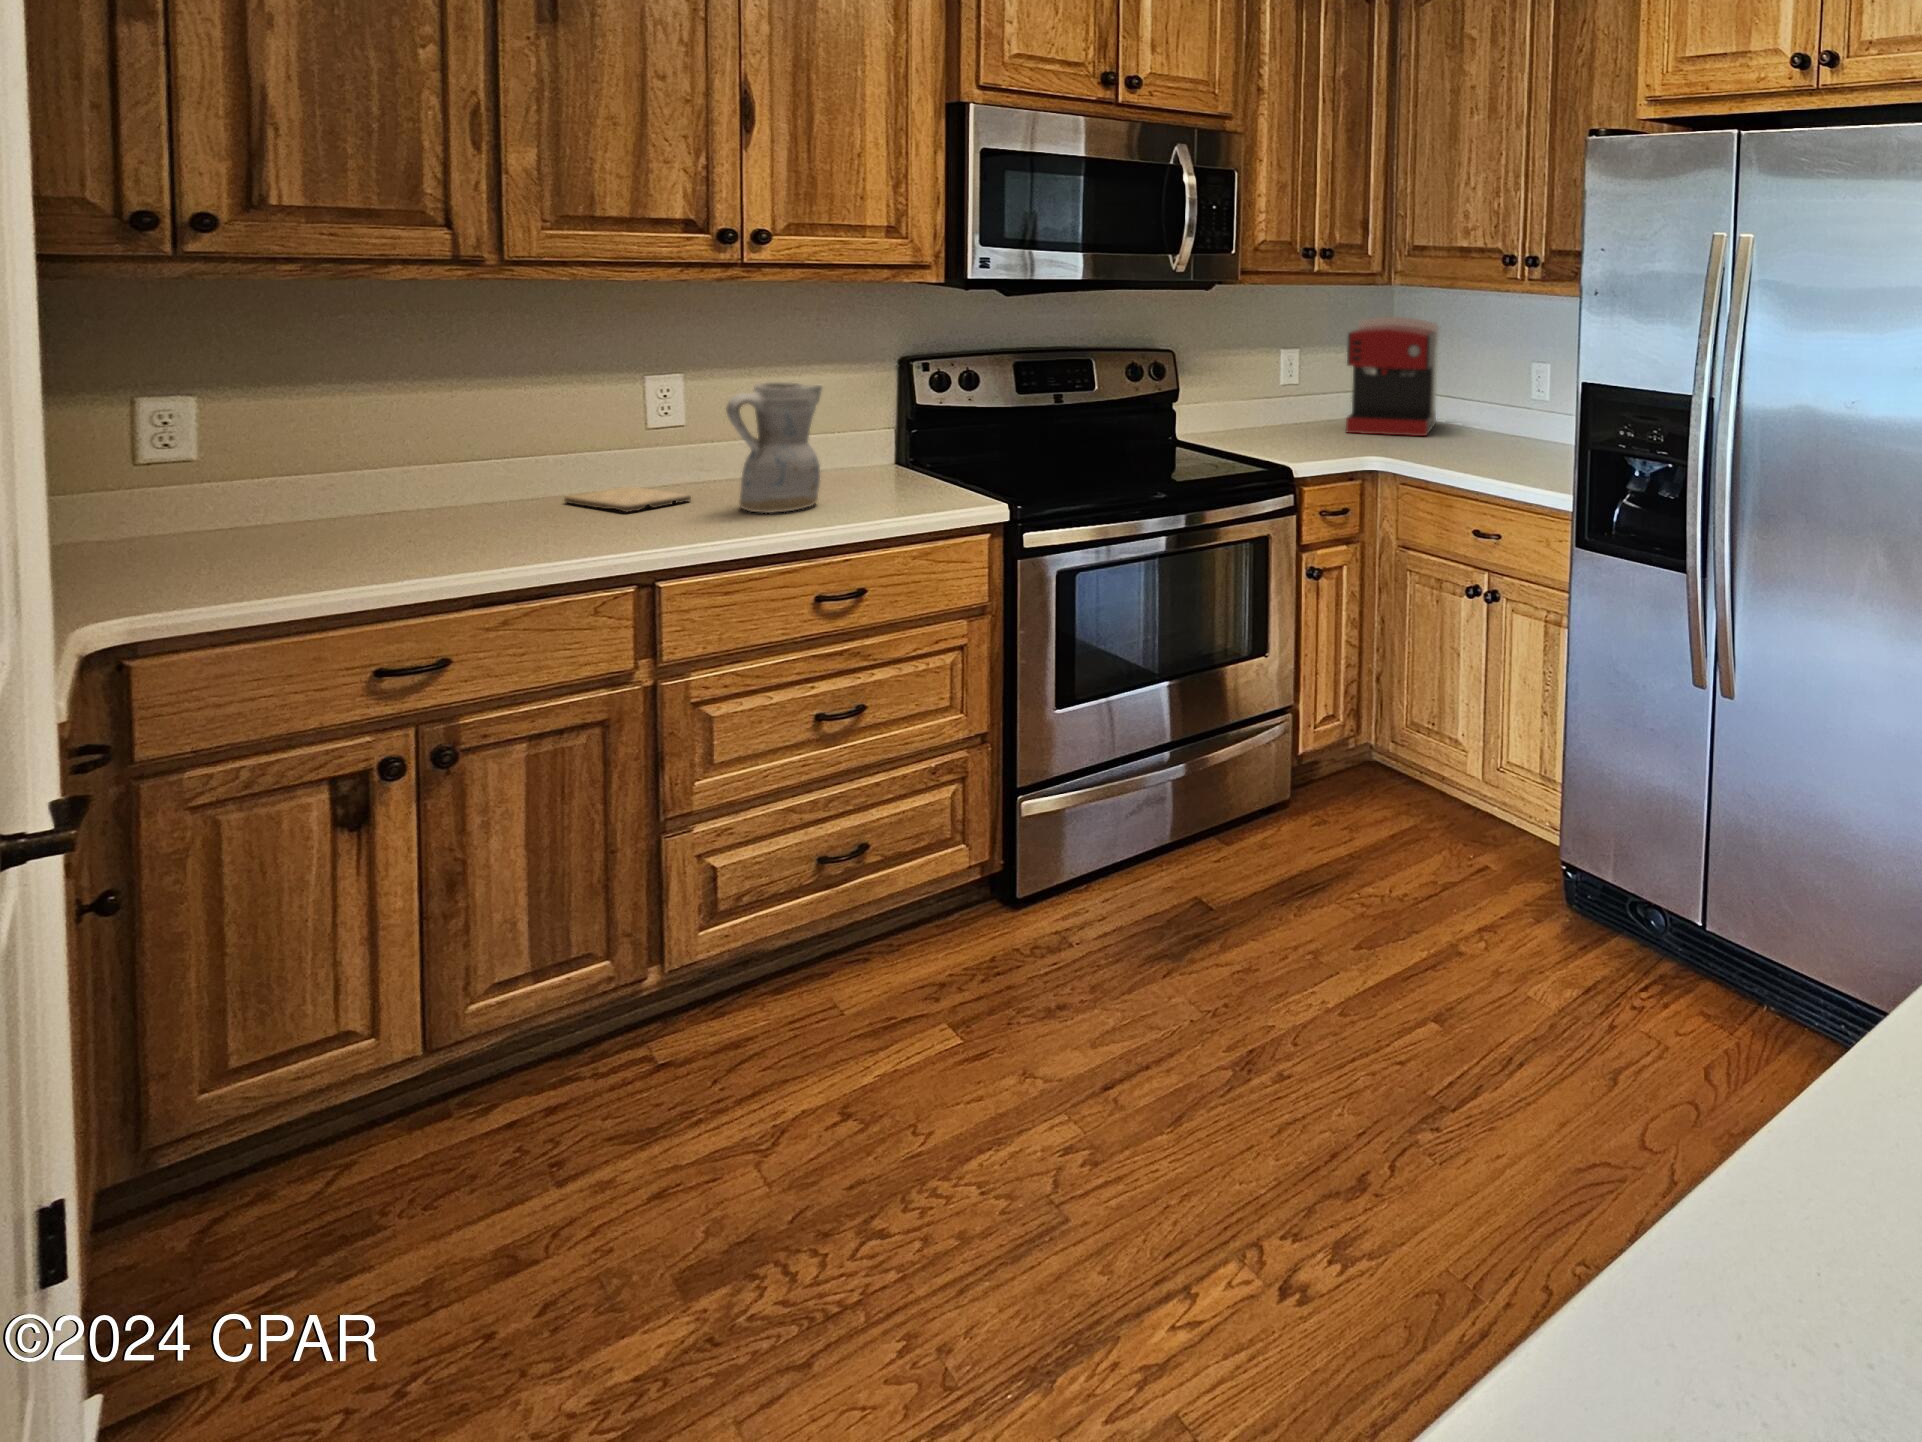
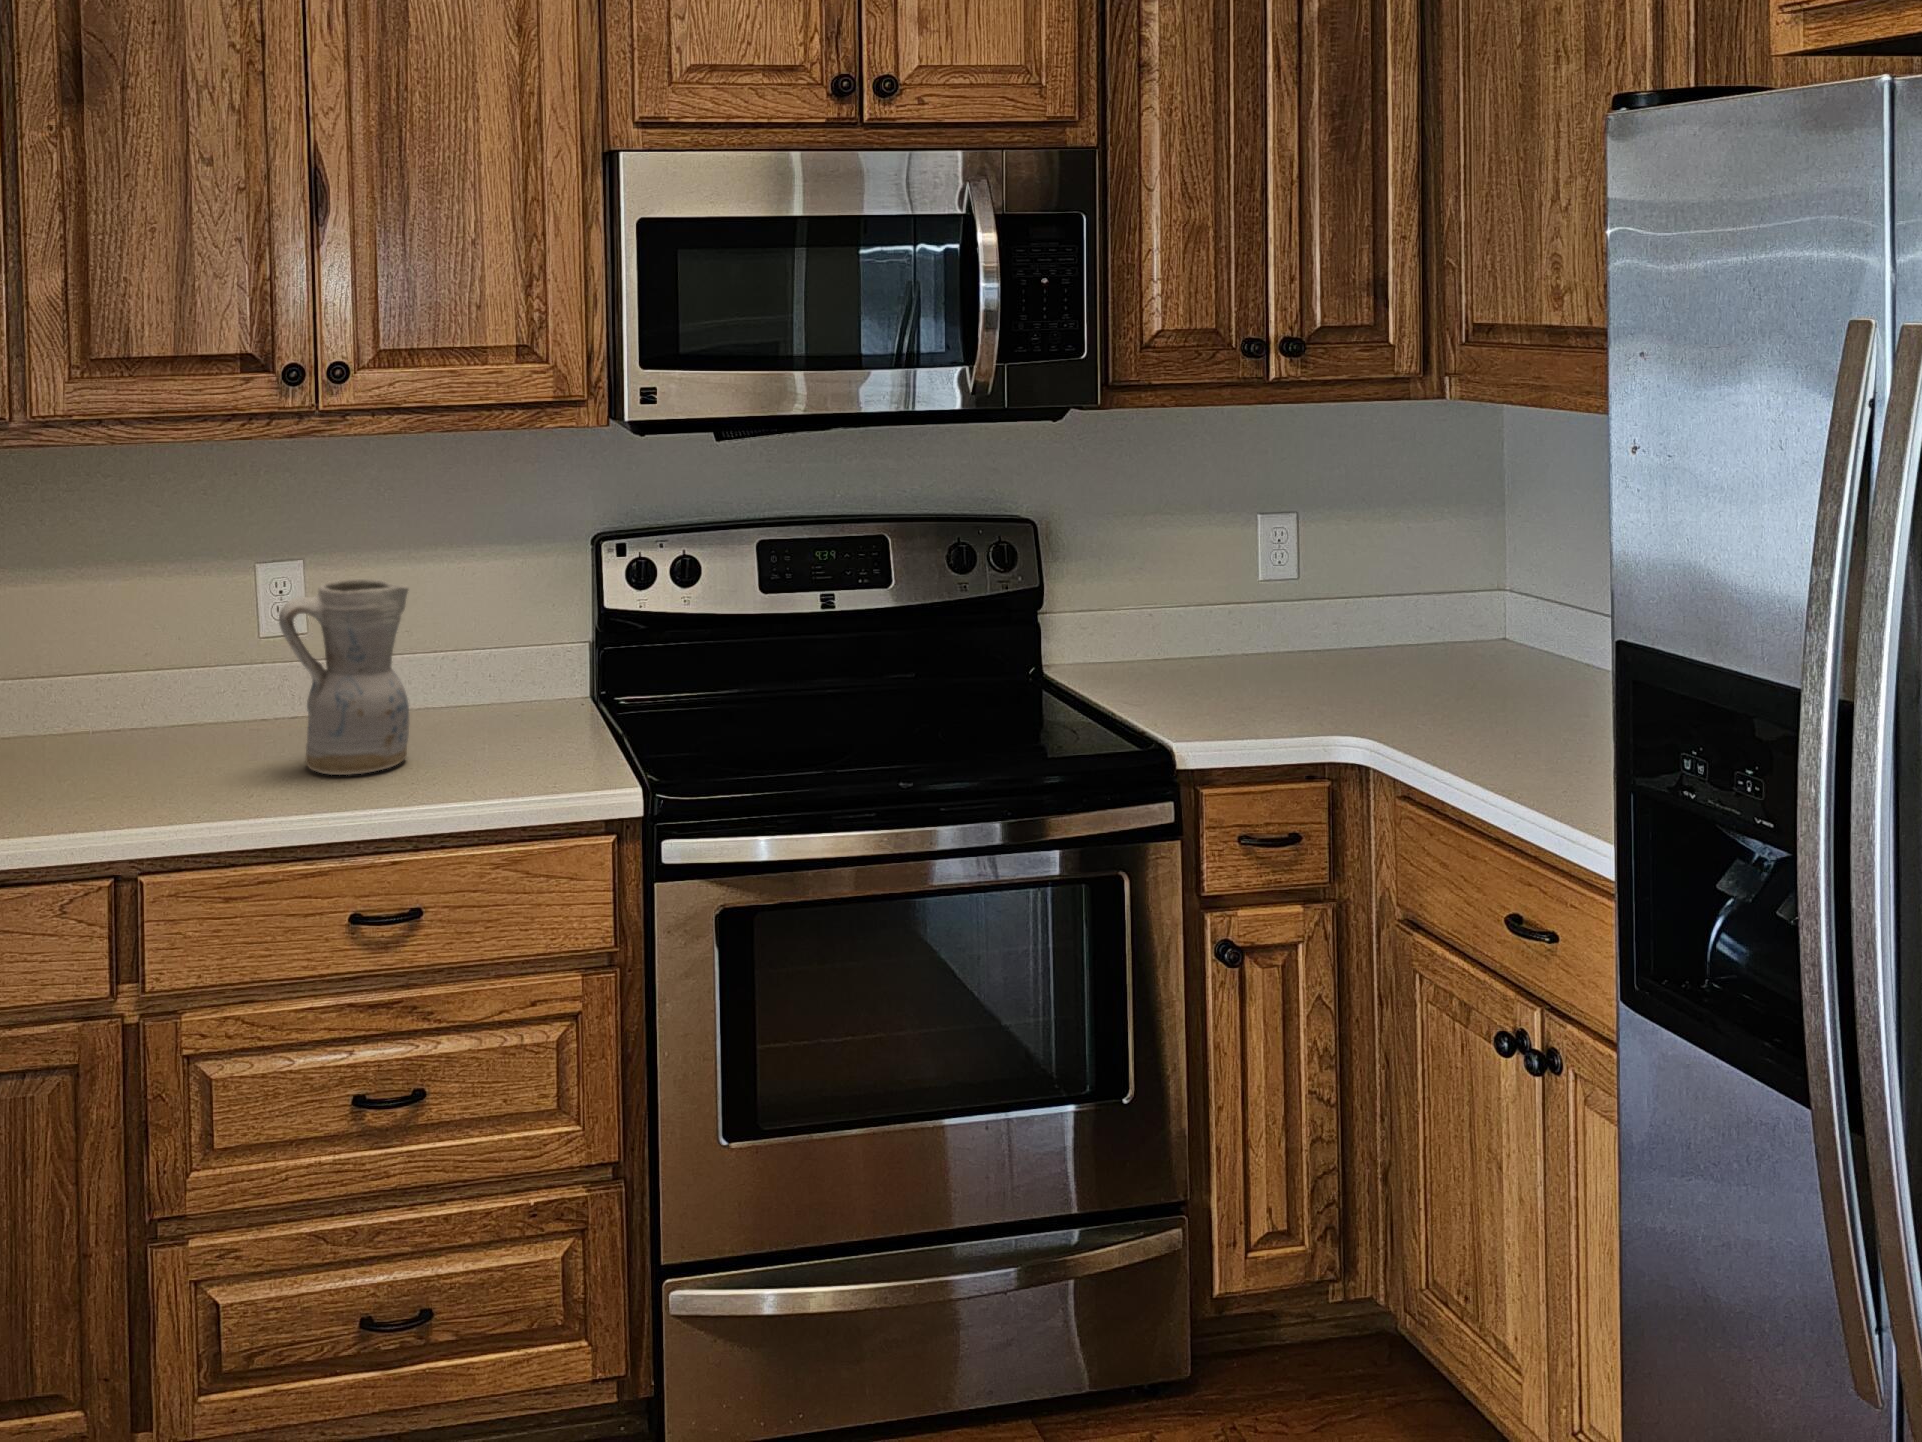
coffee maker: present [1346,316,1439,436] -> none [1351,457,1560,697]
cutting board: present [564,487,691,512] -> none [156,709,280,755]

